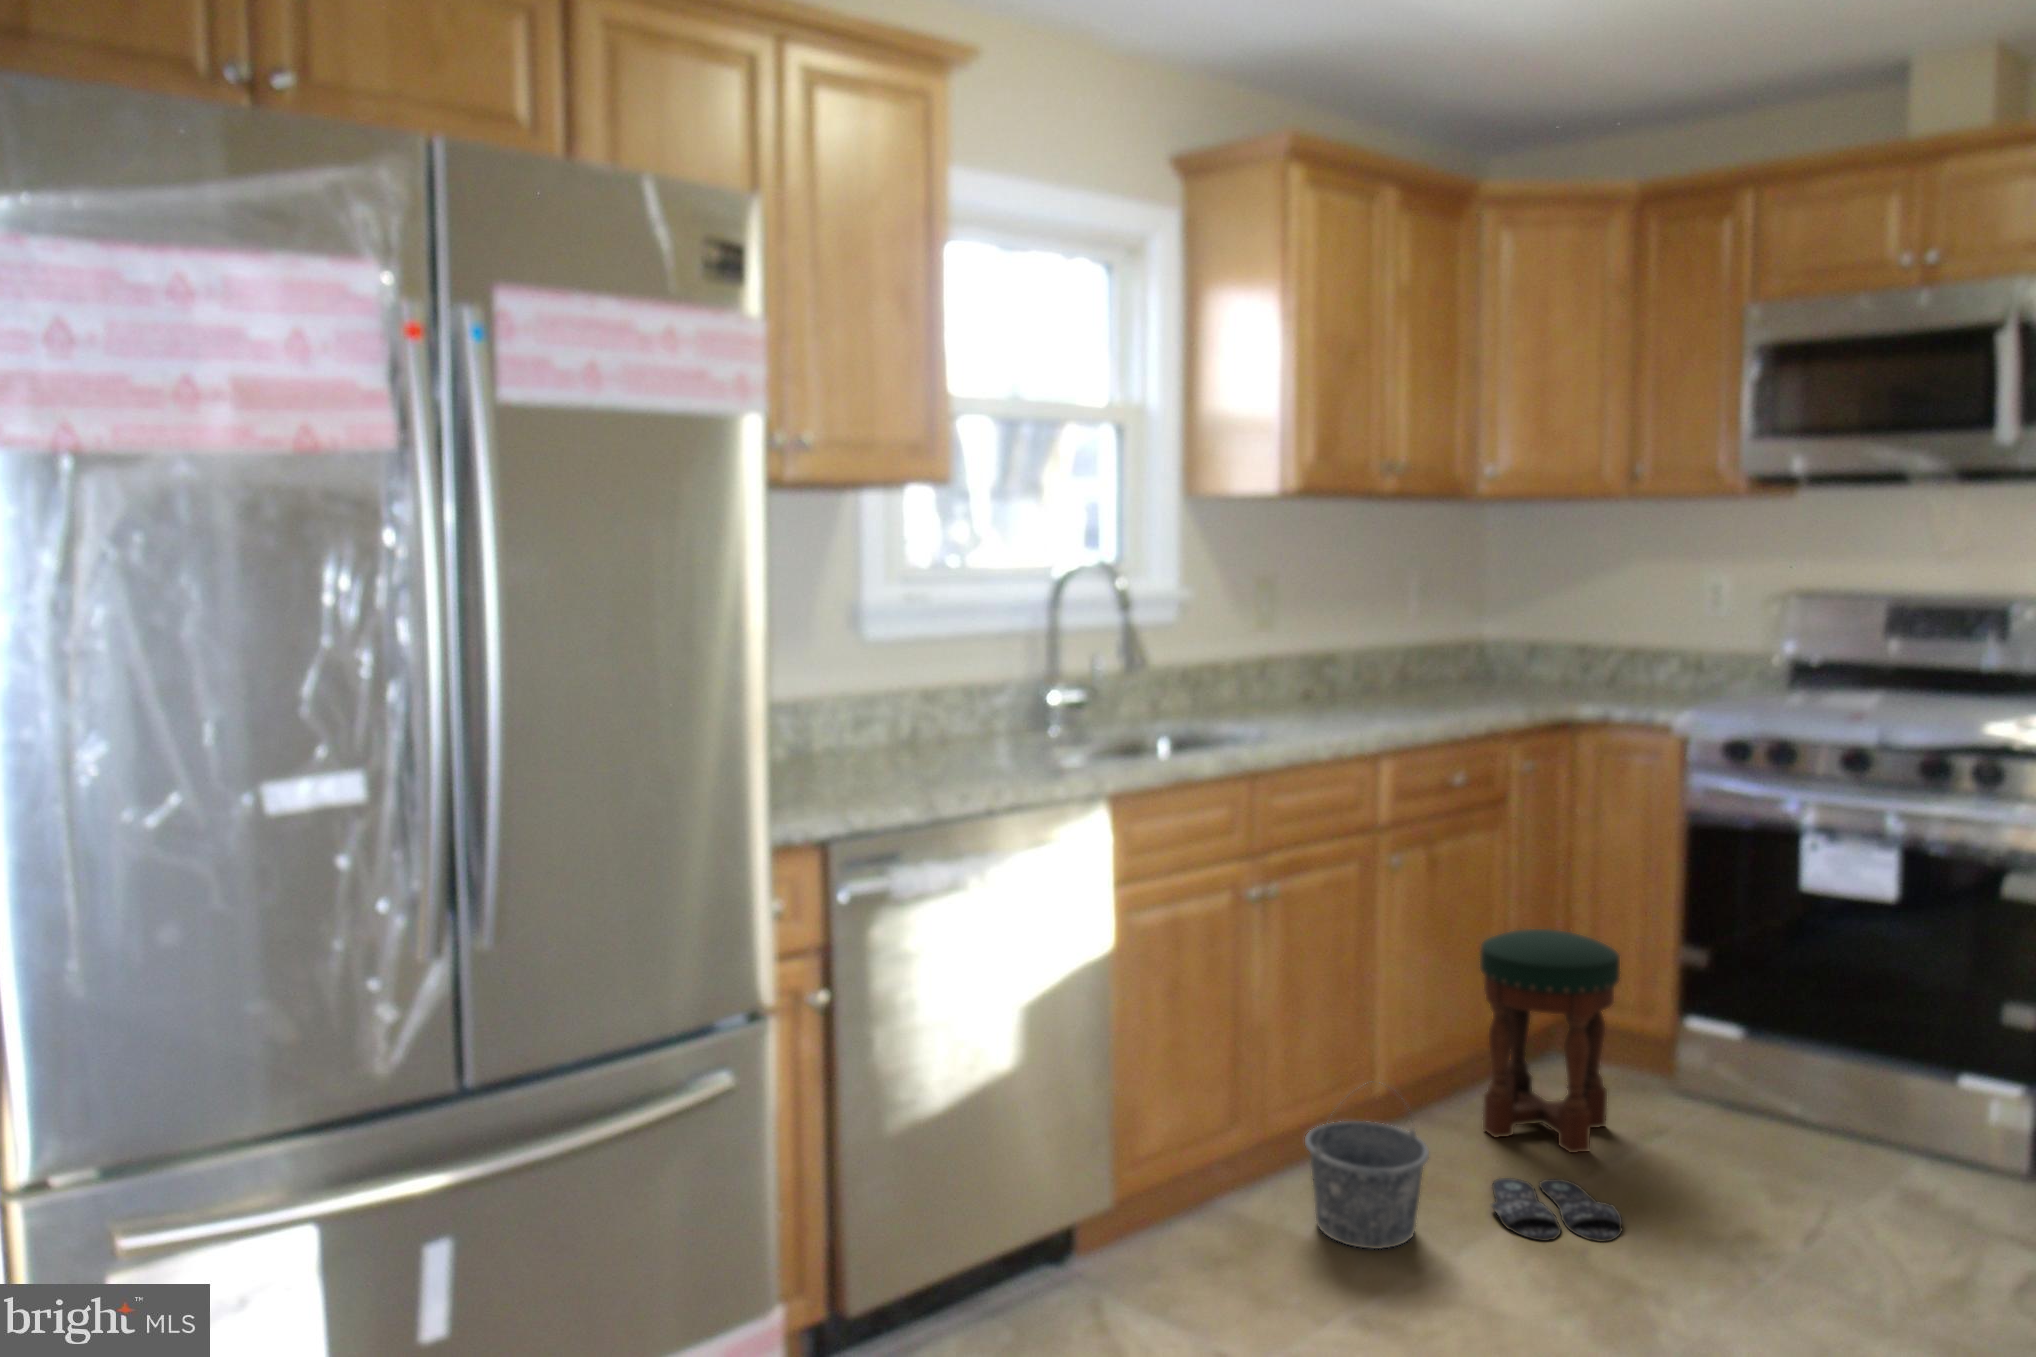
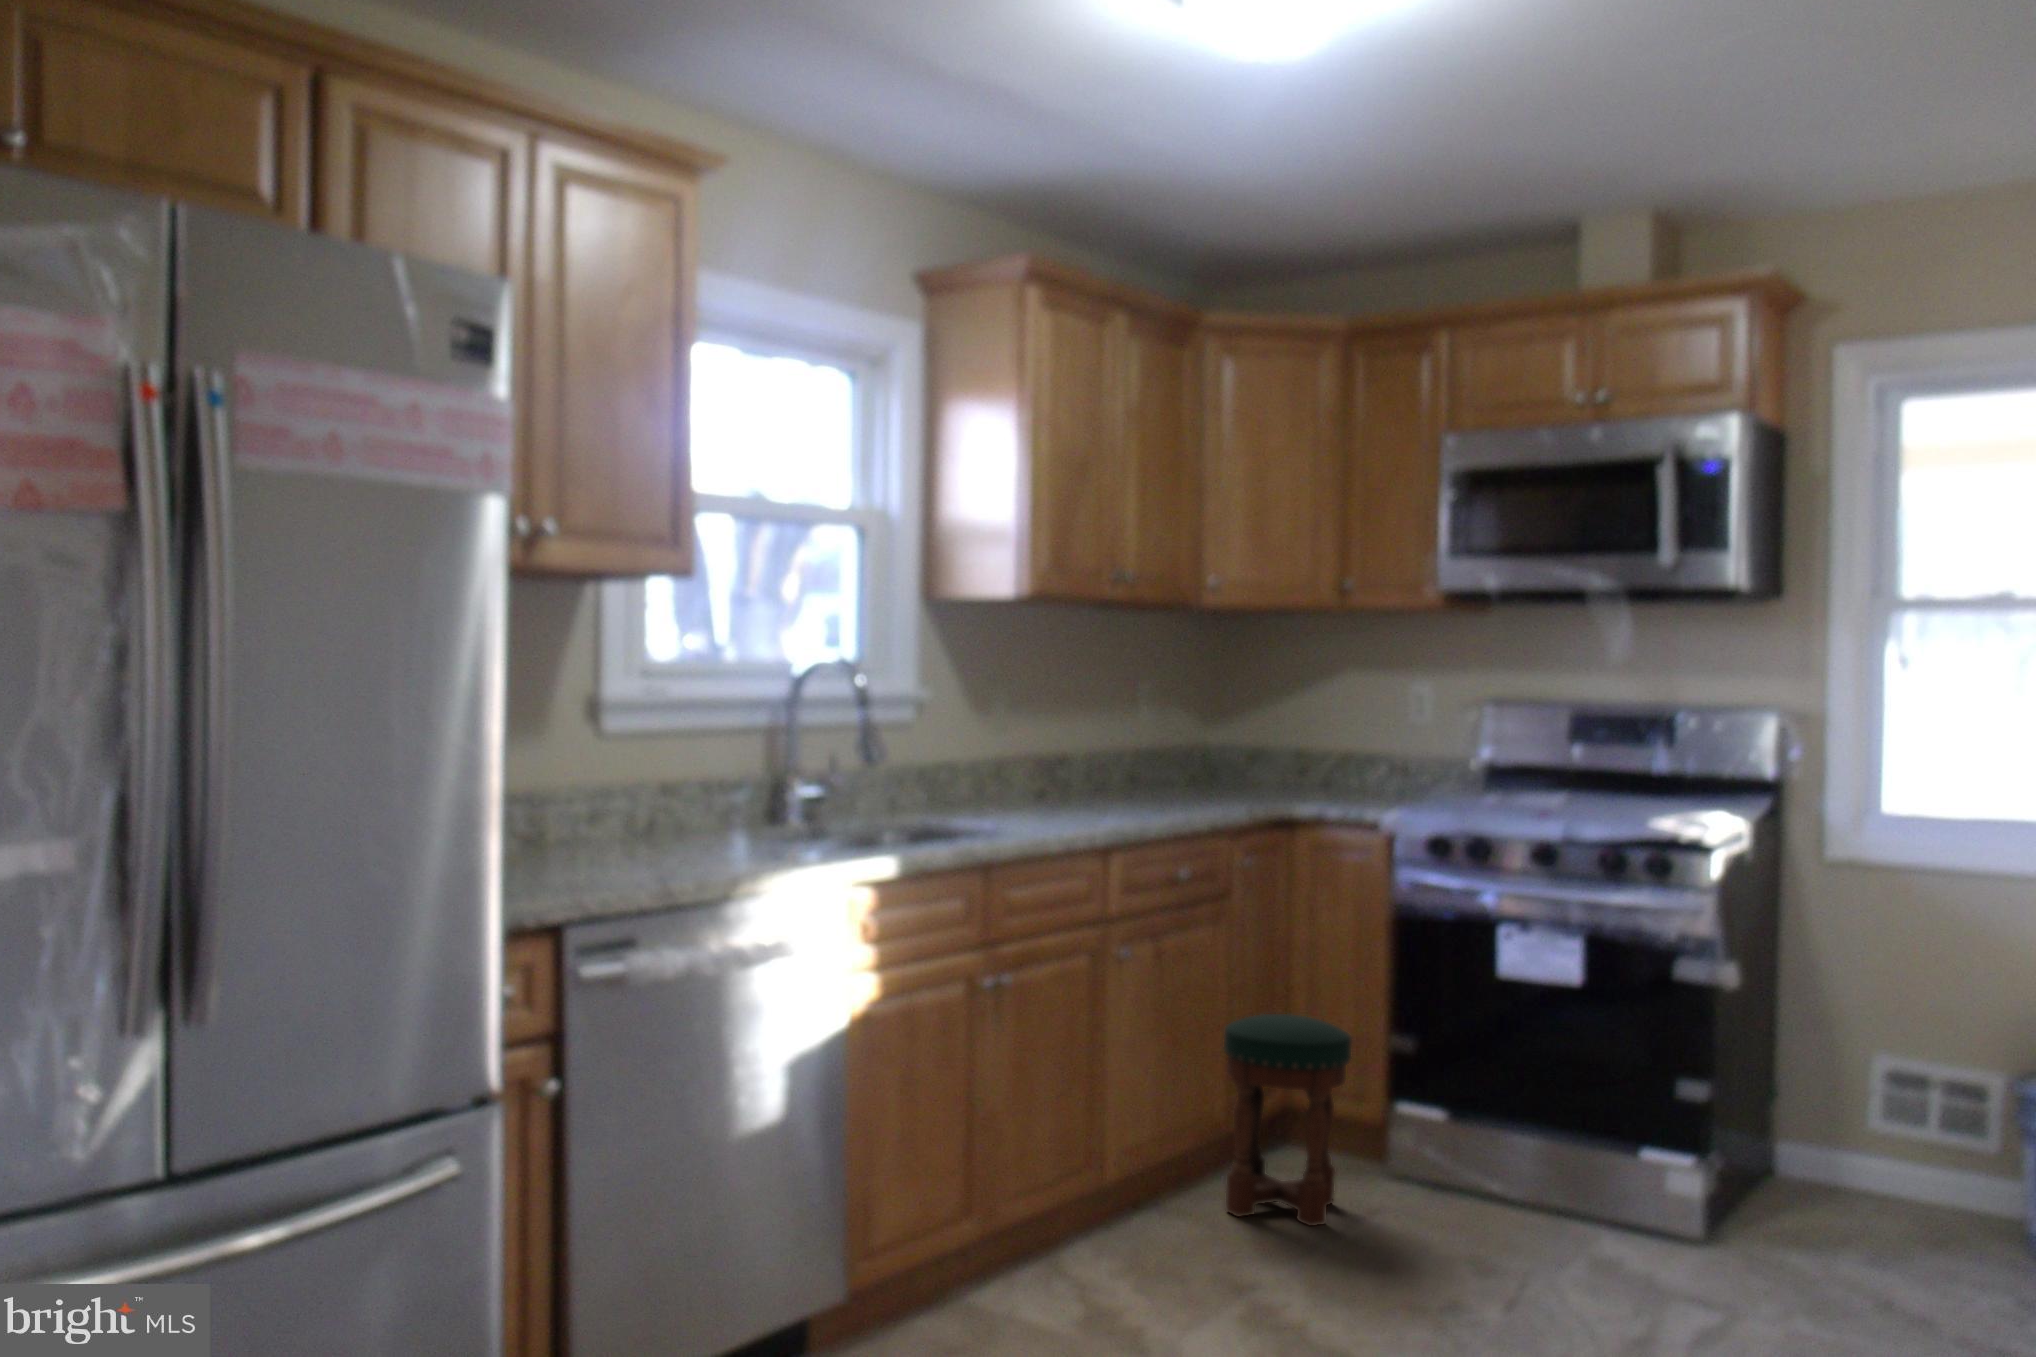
bucket: present [1305,1083,1429,1249] -> none [1094,1146,1213,1310]
slippers: present [1491,1178,1622,1242] -> none [1251,1246,1377,1295]

